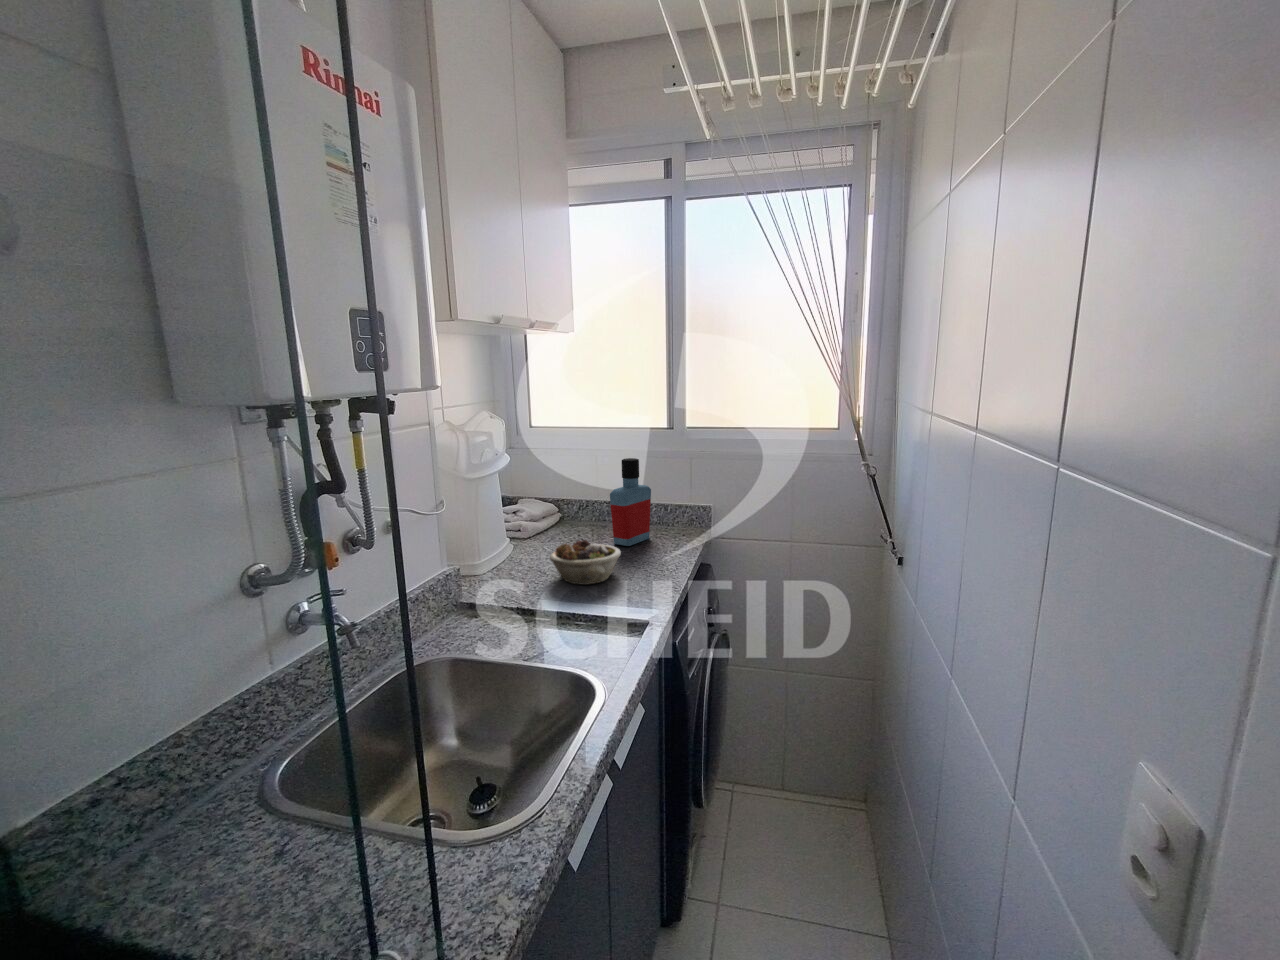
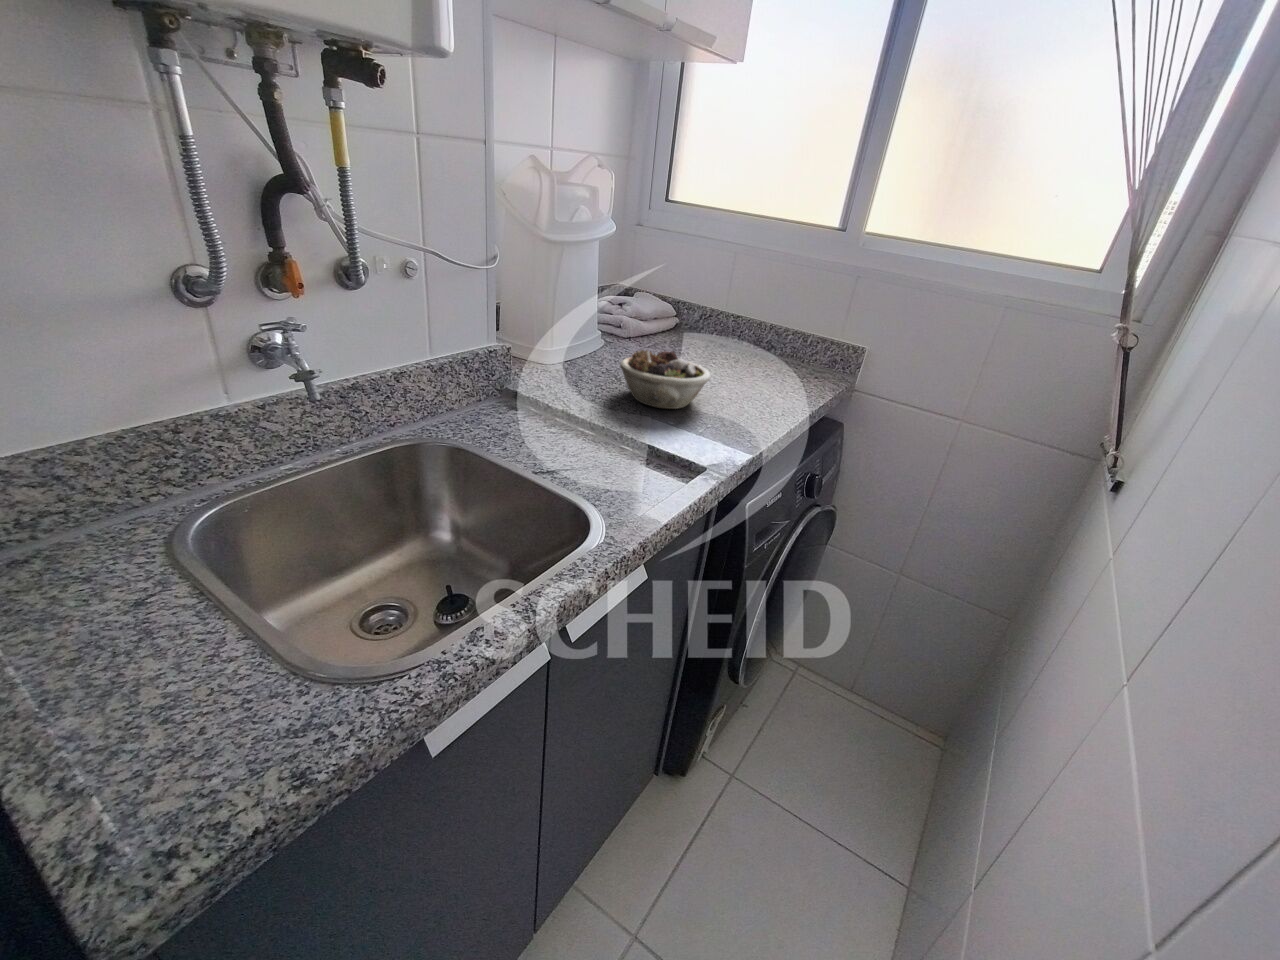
bottle: present [610,458,651,546] -> none [720,257,788,375]

